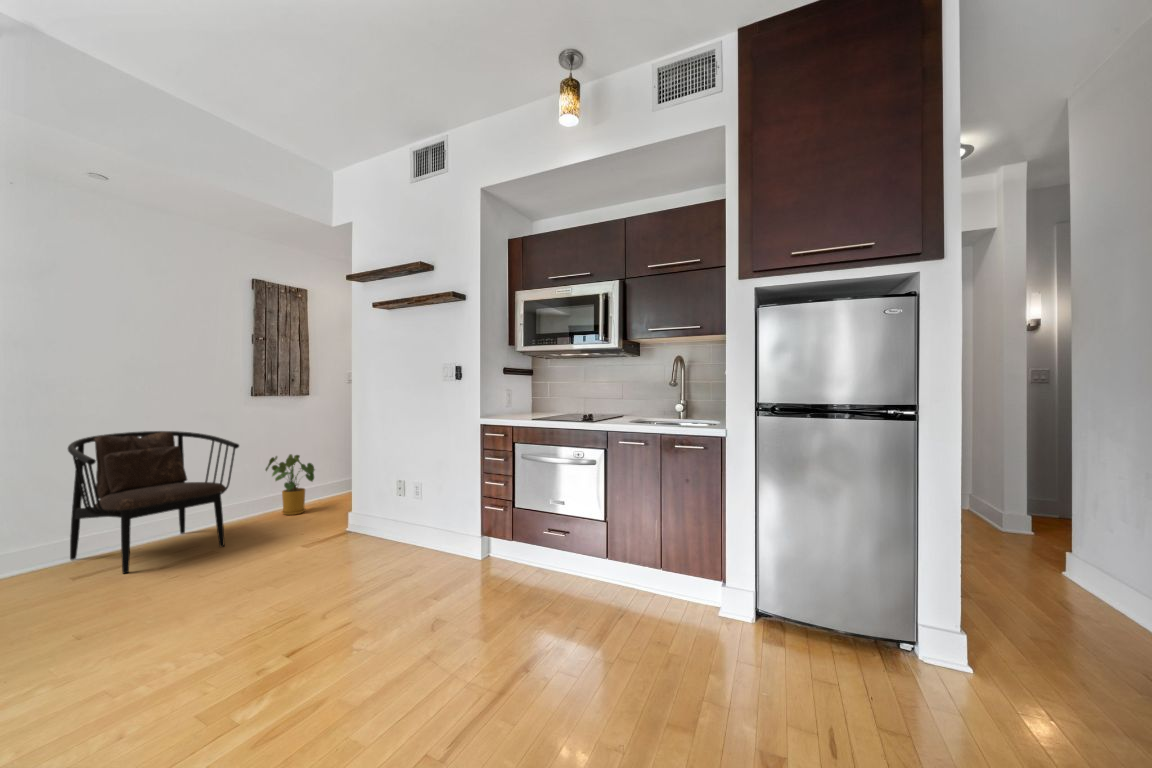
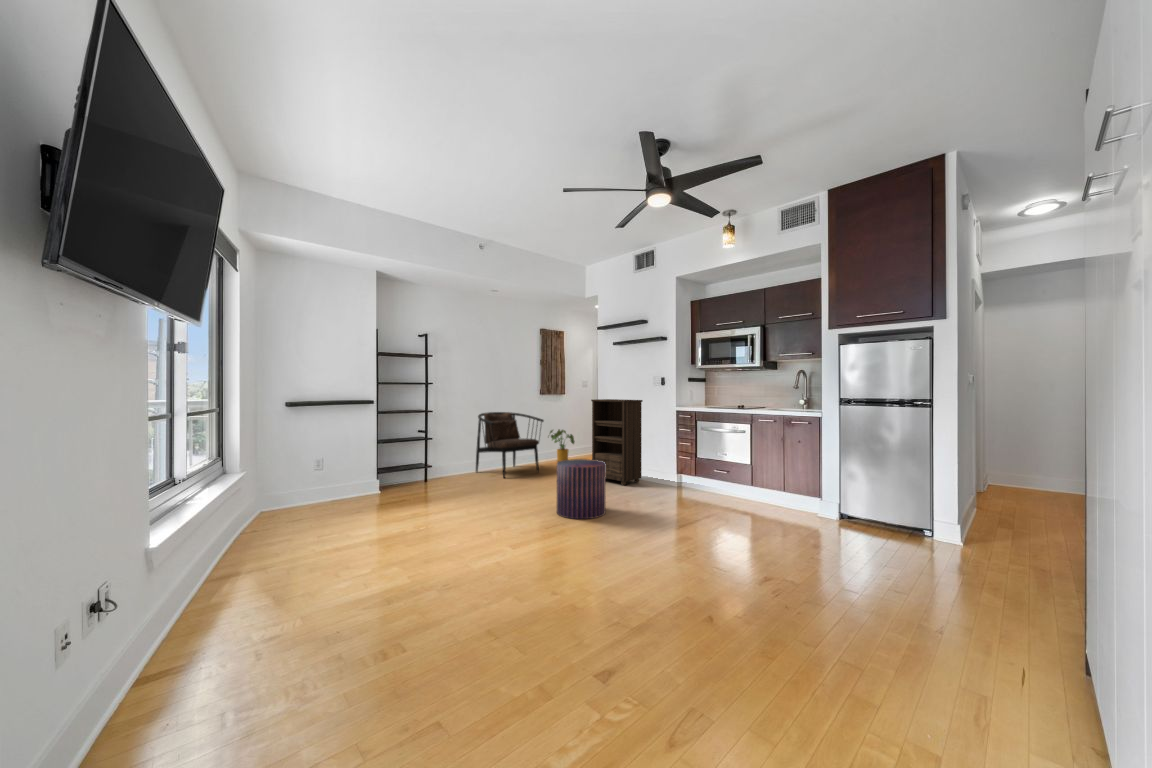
bookshelf: none [324,405,422,566] -> present [591,399,643,485]
pouf: none [154,550,299,730] -> present [557,459,606,519]

